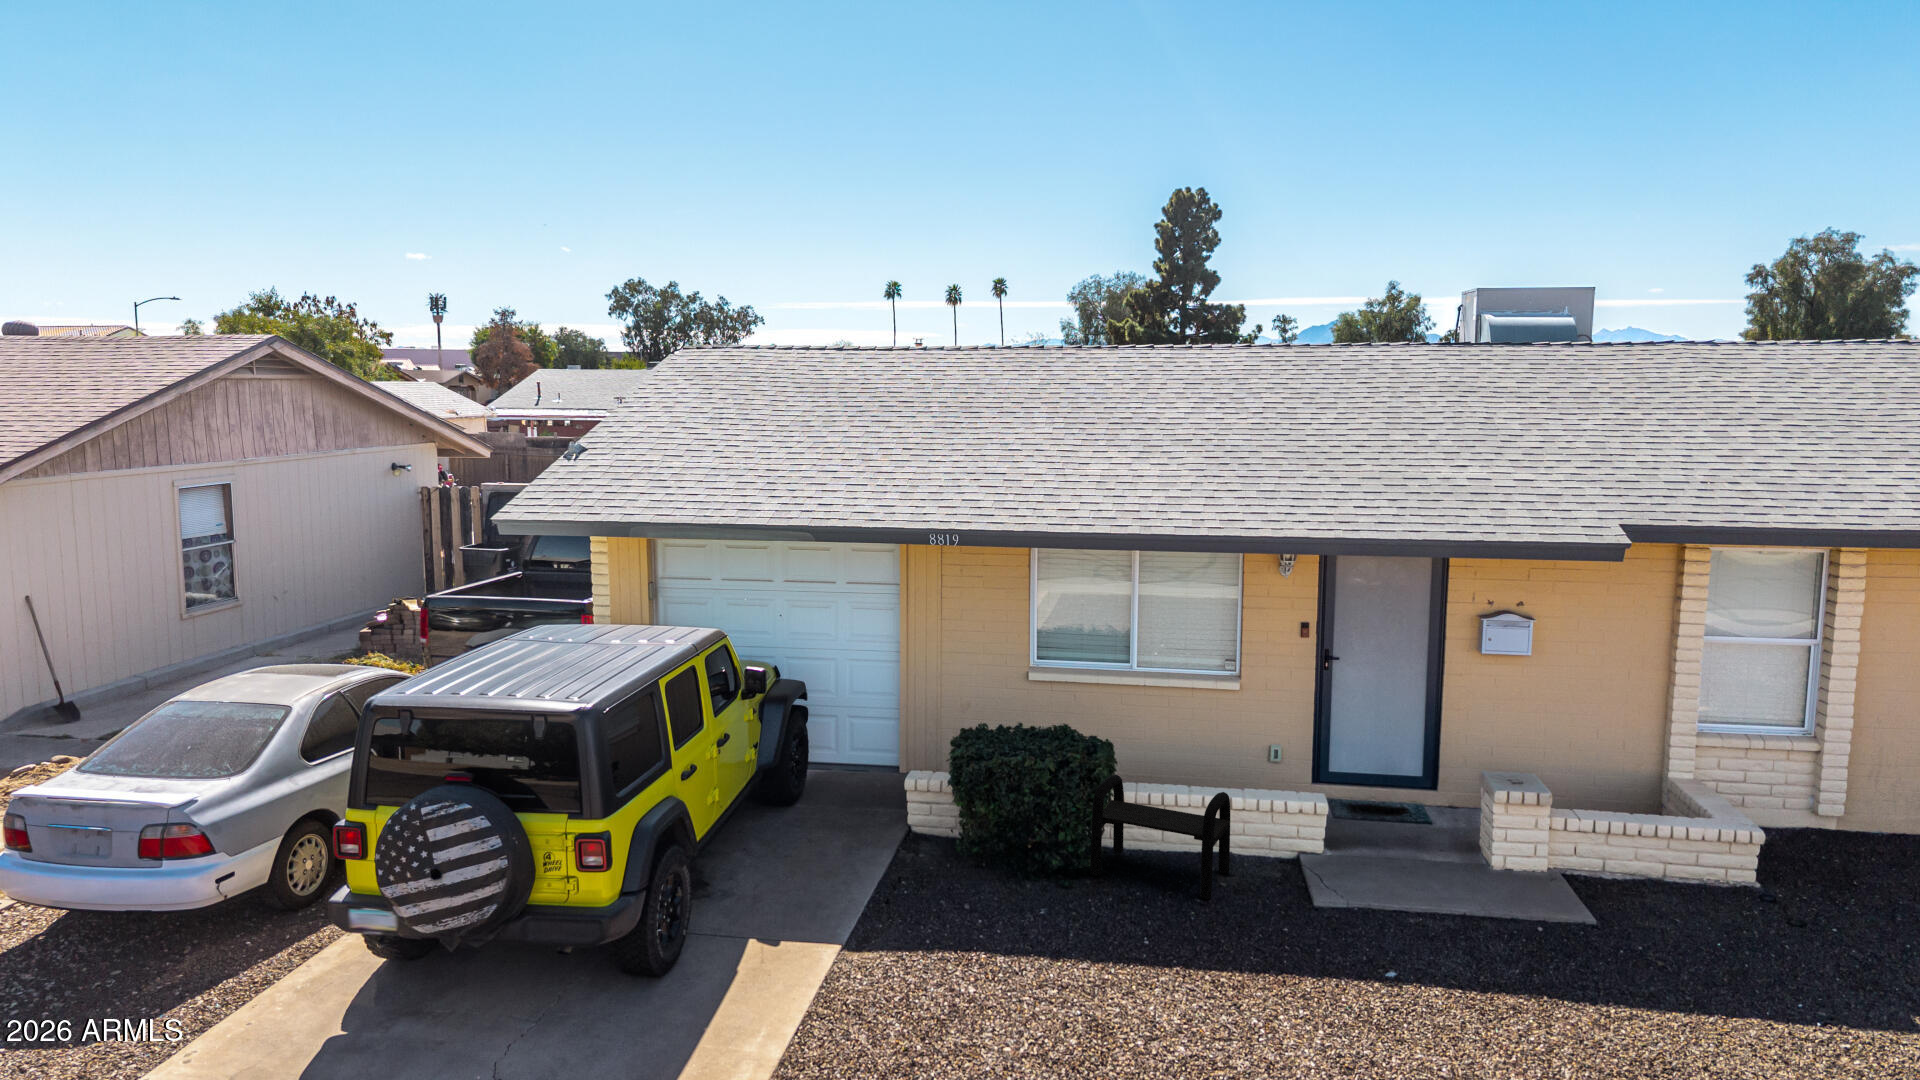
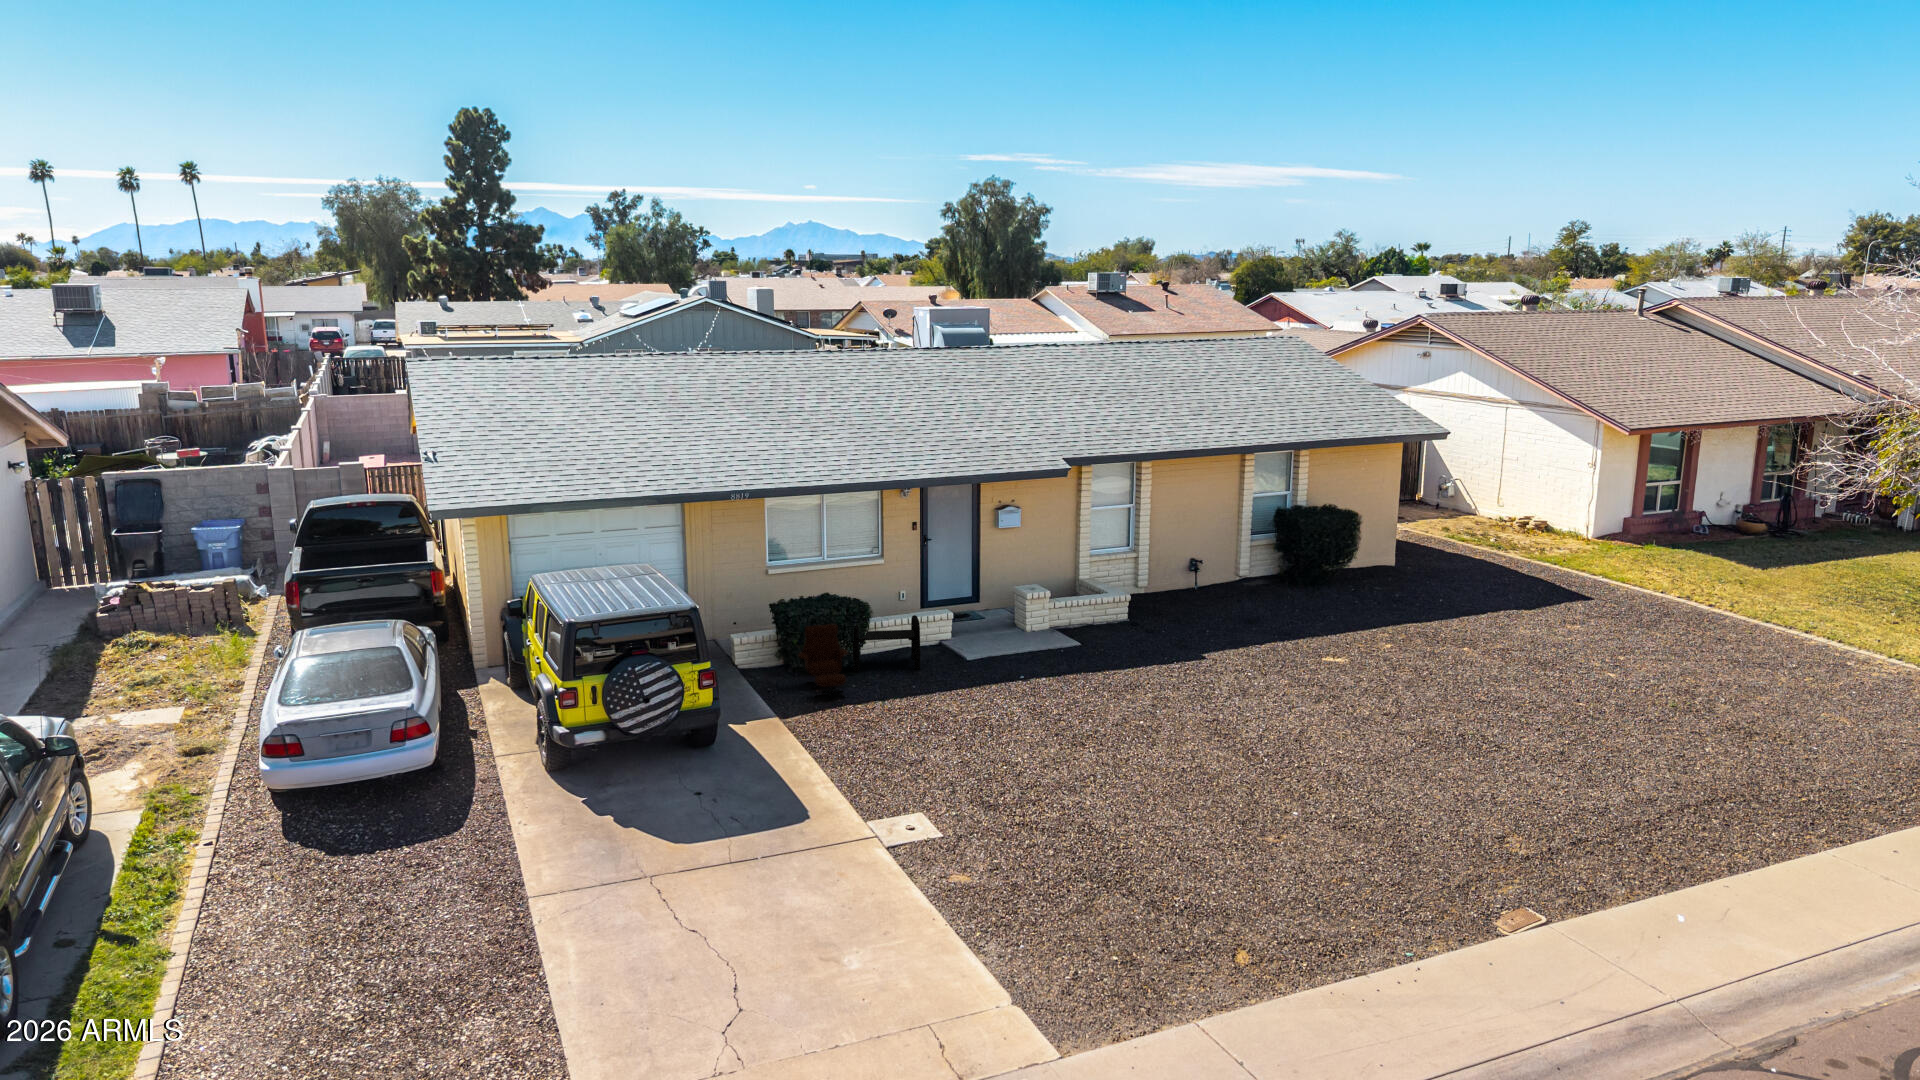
lounge chair: none [964,778,1059,928] -> present [798,624,848,700]

